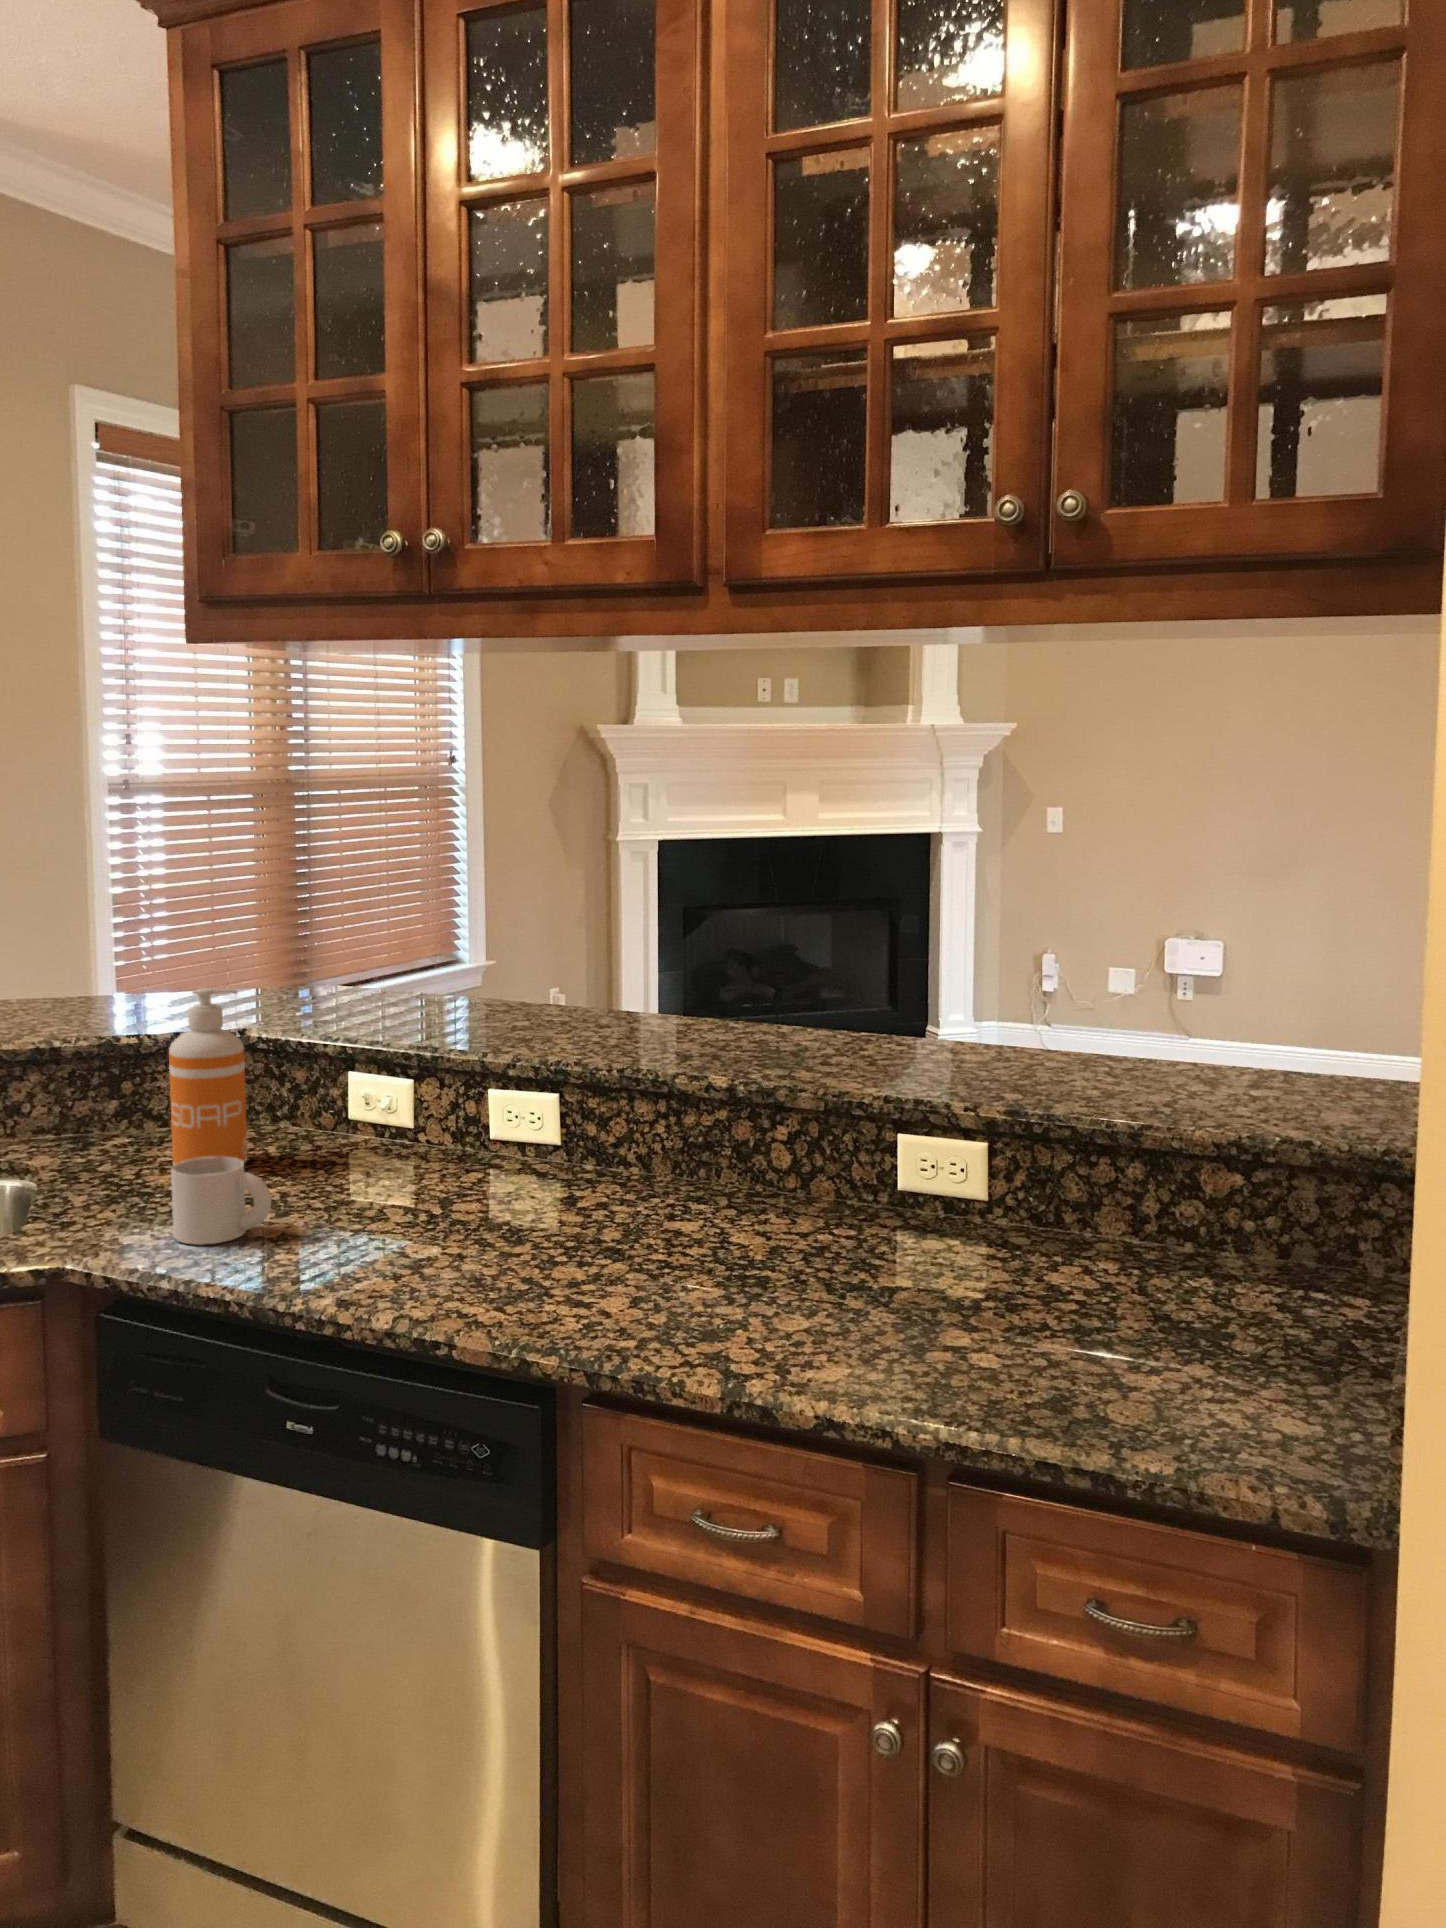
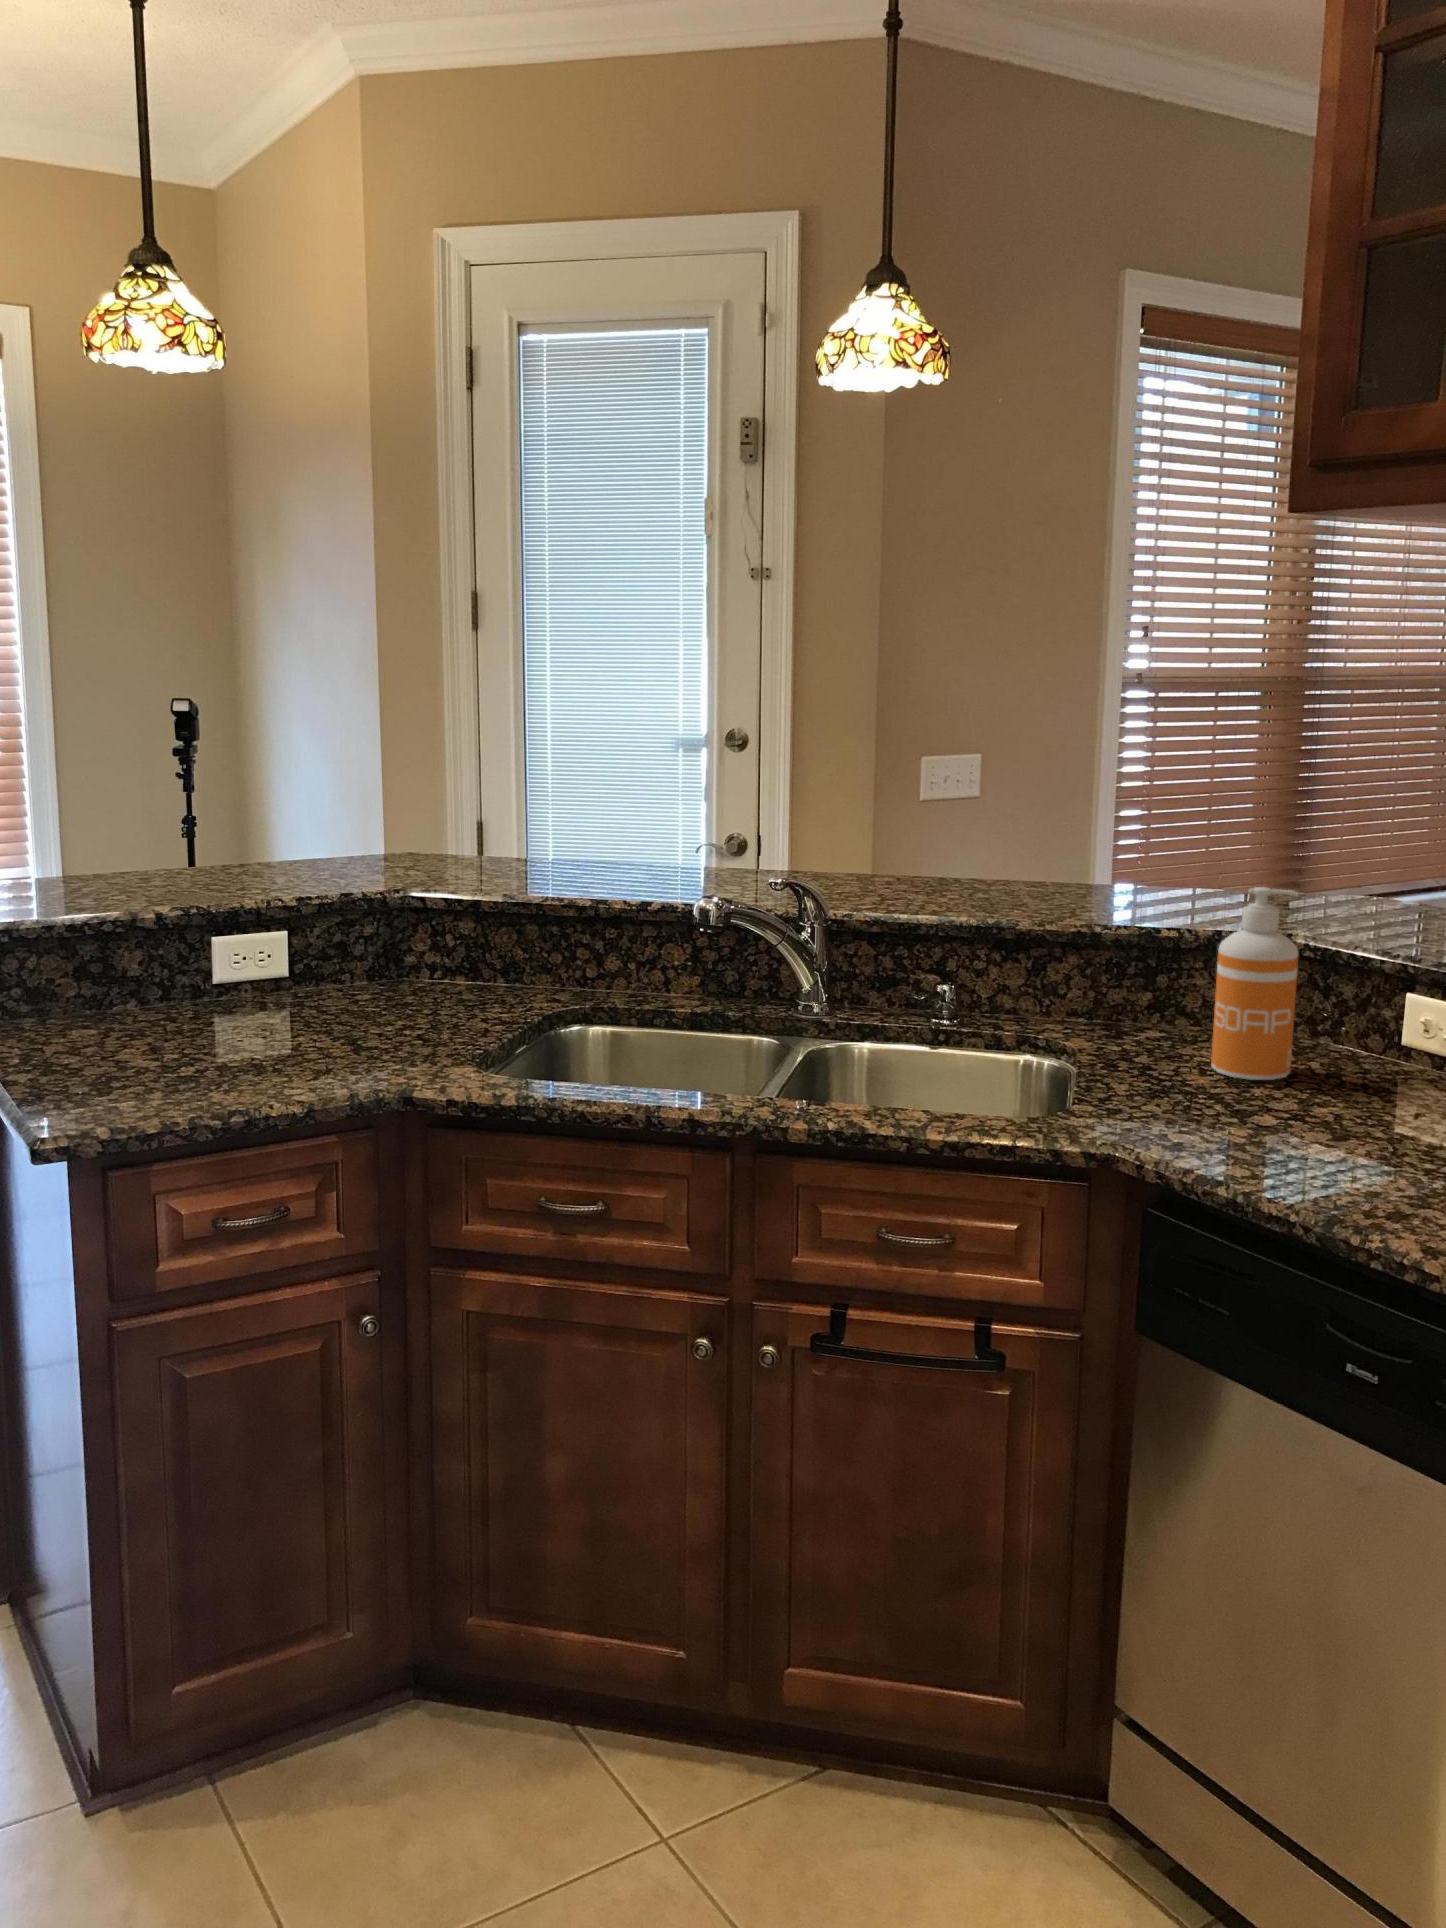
mug: present [171,1157,271,1244] -> none [1225,1065,1336,1158]

